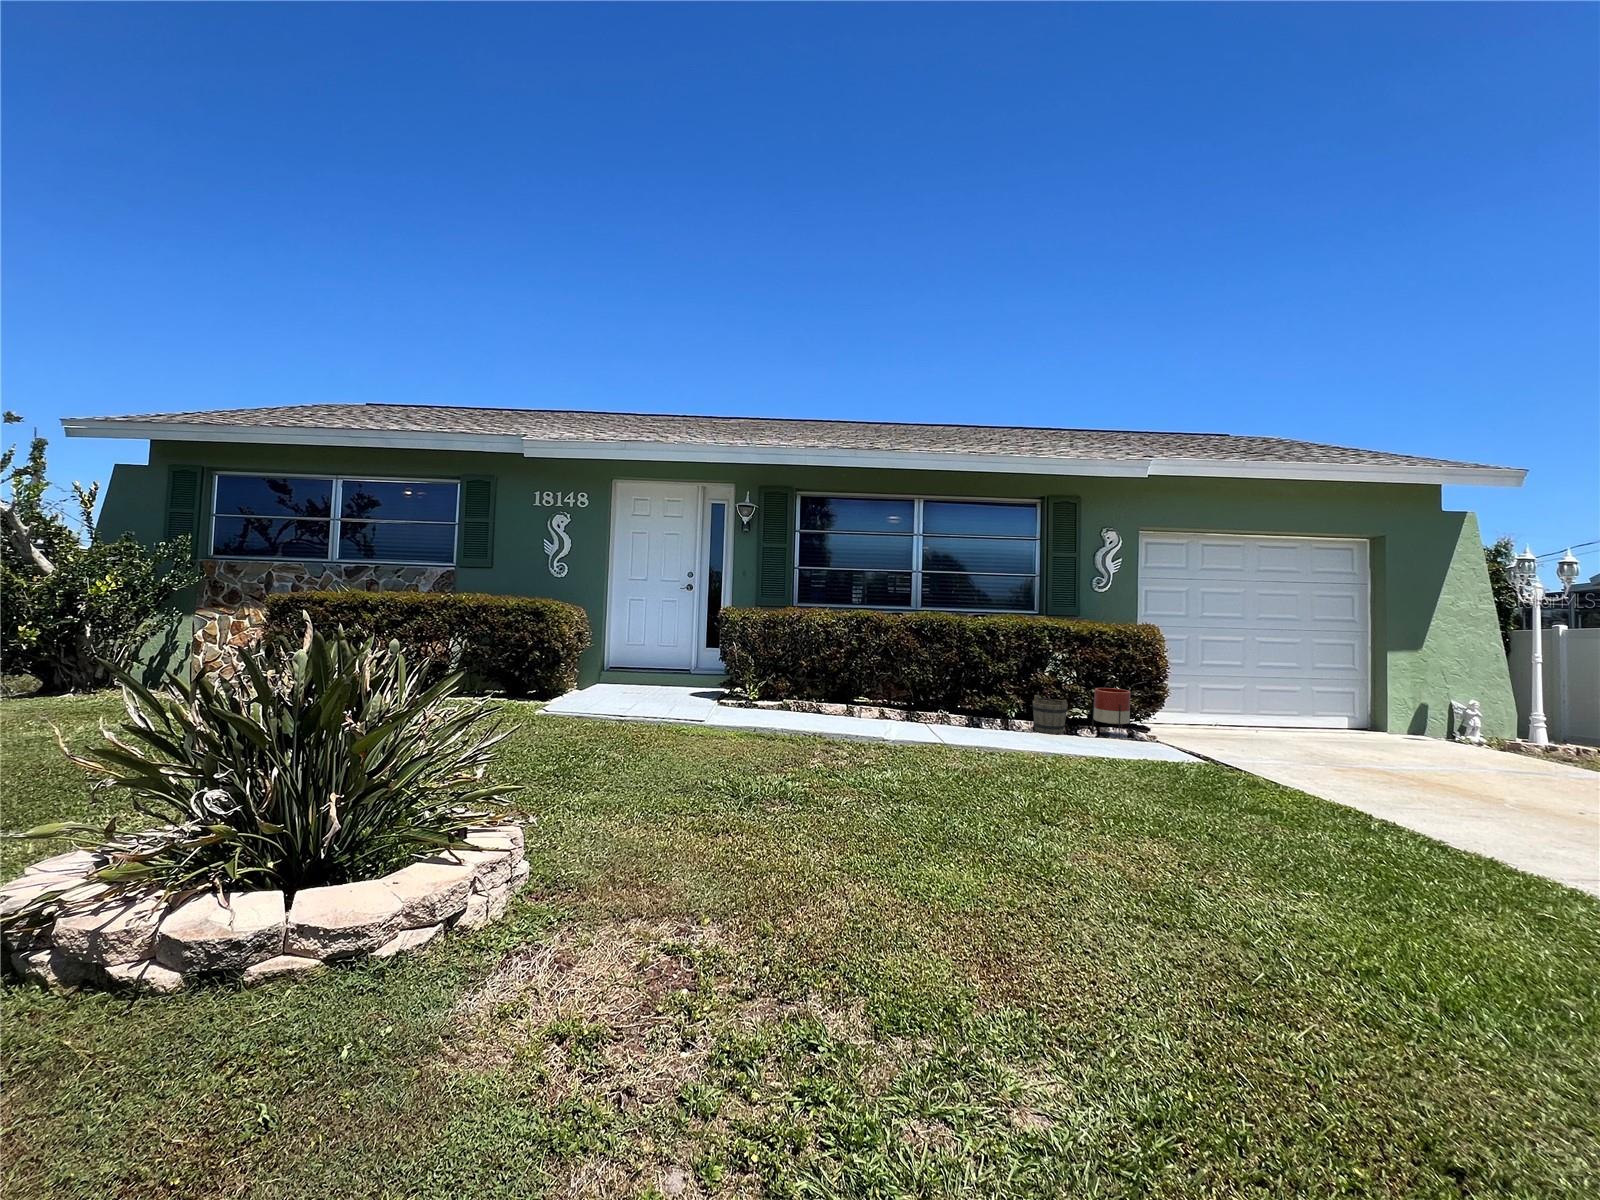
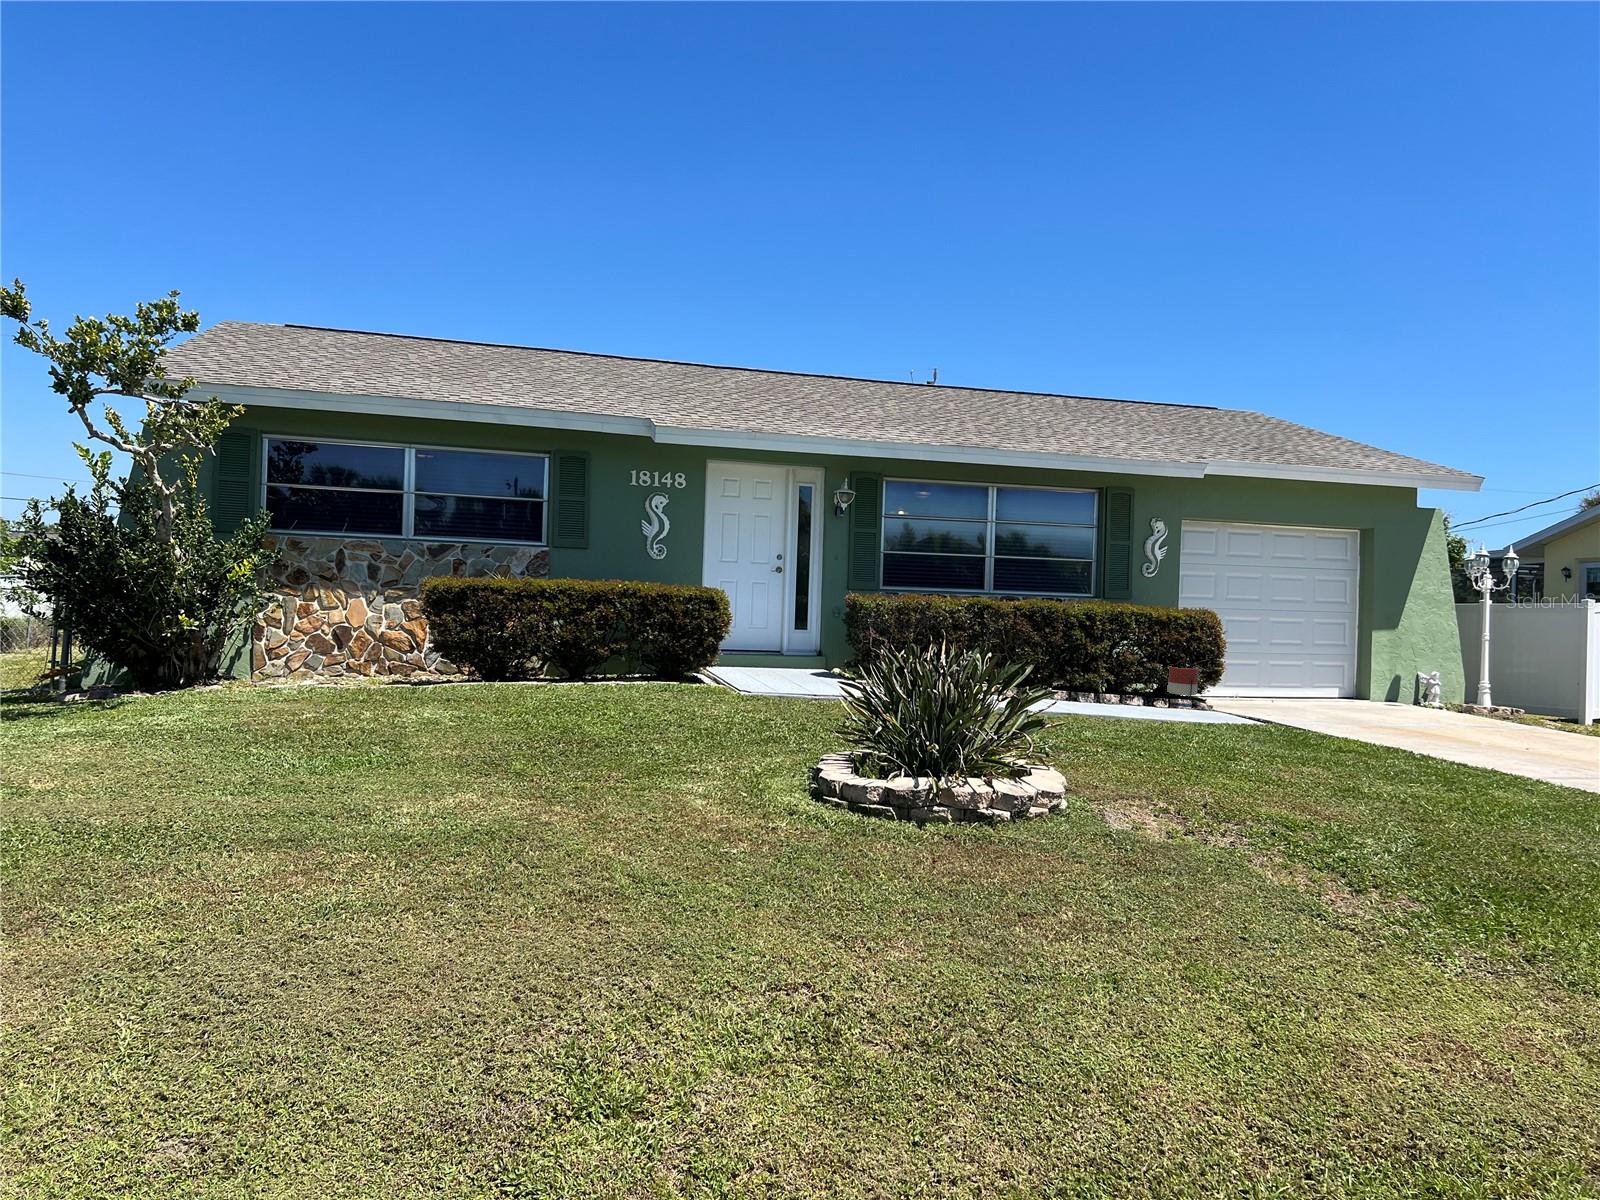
bucket: present [1033,695,1068,734] -> none [1119,672,1149,705]

